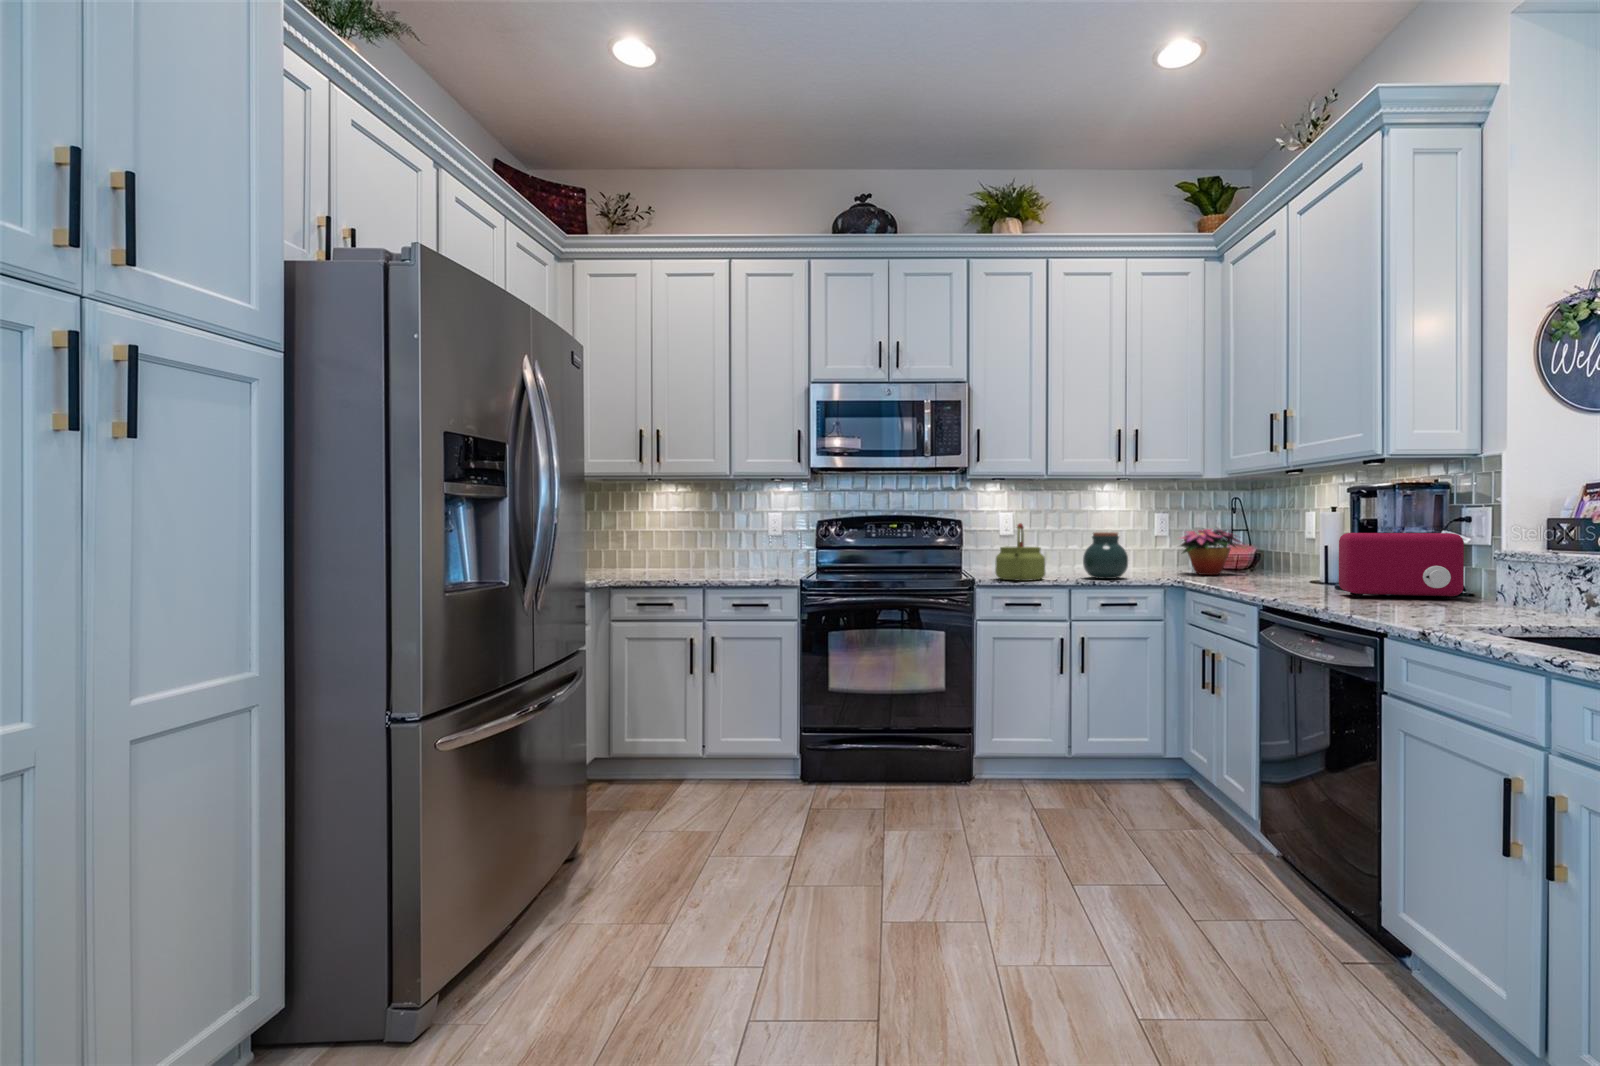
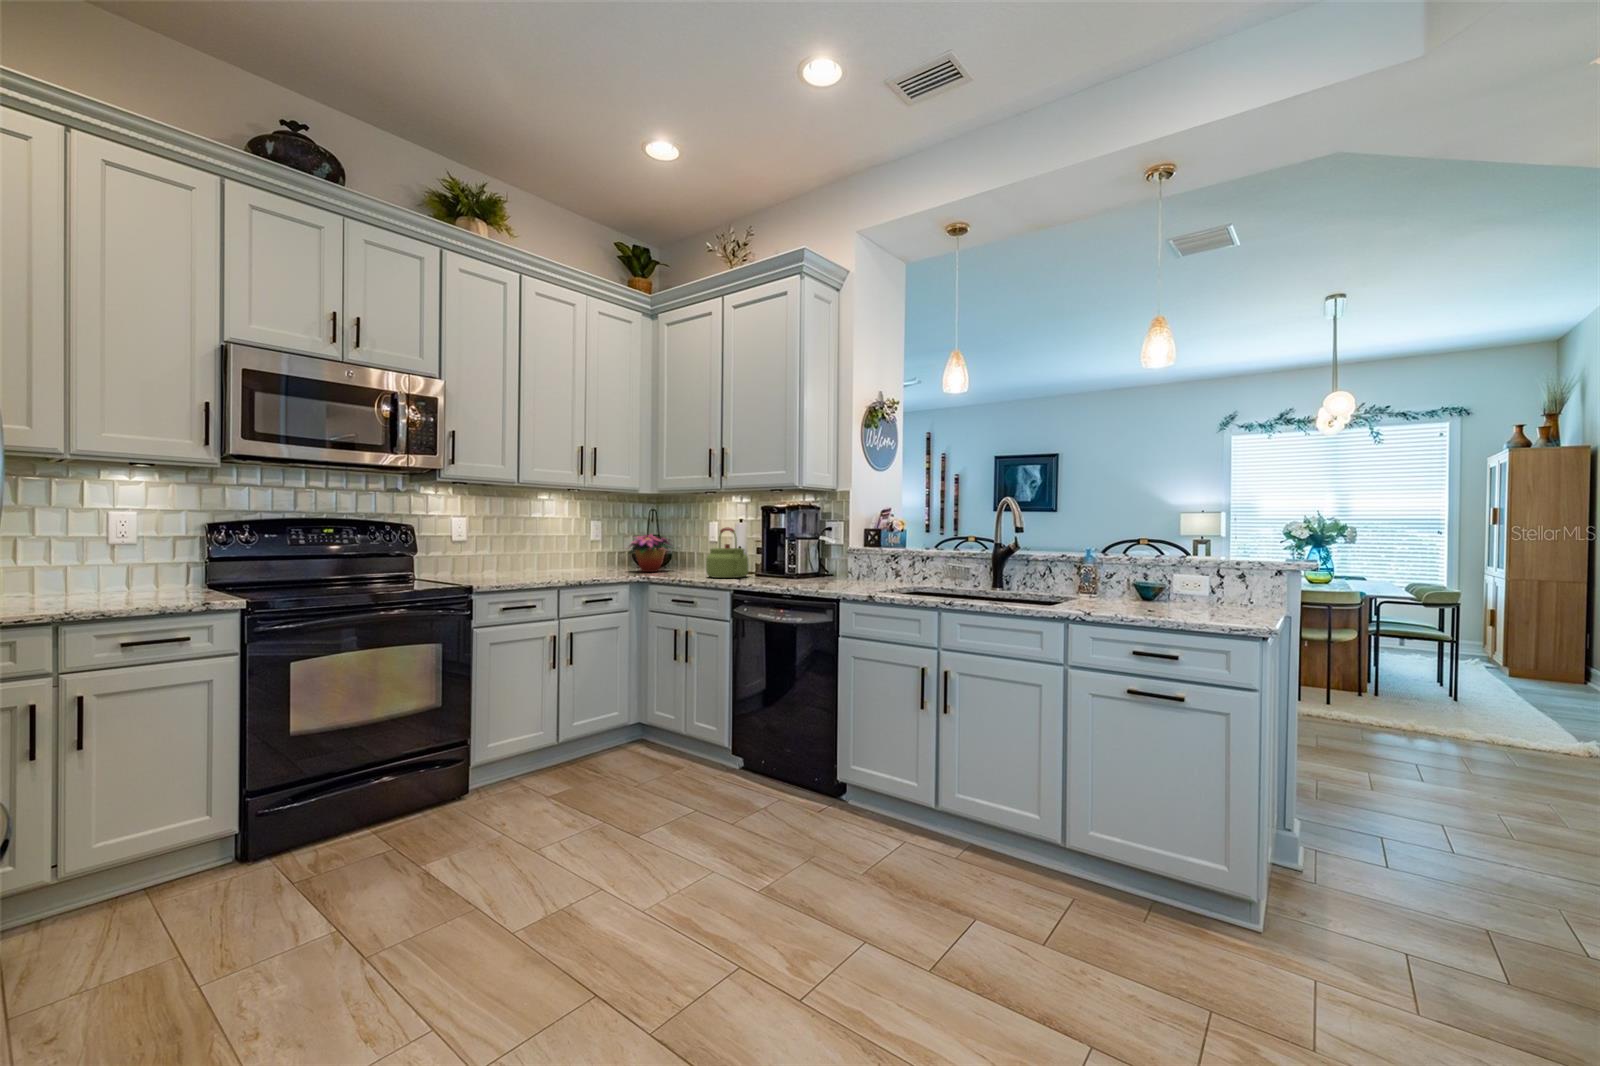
kettle: present [995,523,1045,581] -> present [706,527,749,578]
jar: present [1083,532,1128,579] -> none [567,538,605,579]
toaster: present [1339,533,1464,599] -> none [770,537,834,581]

